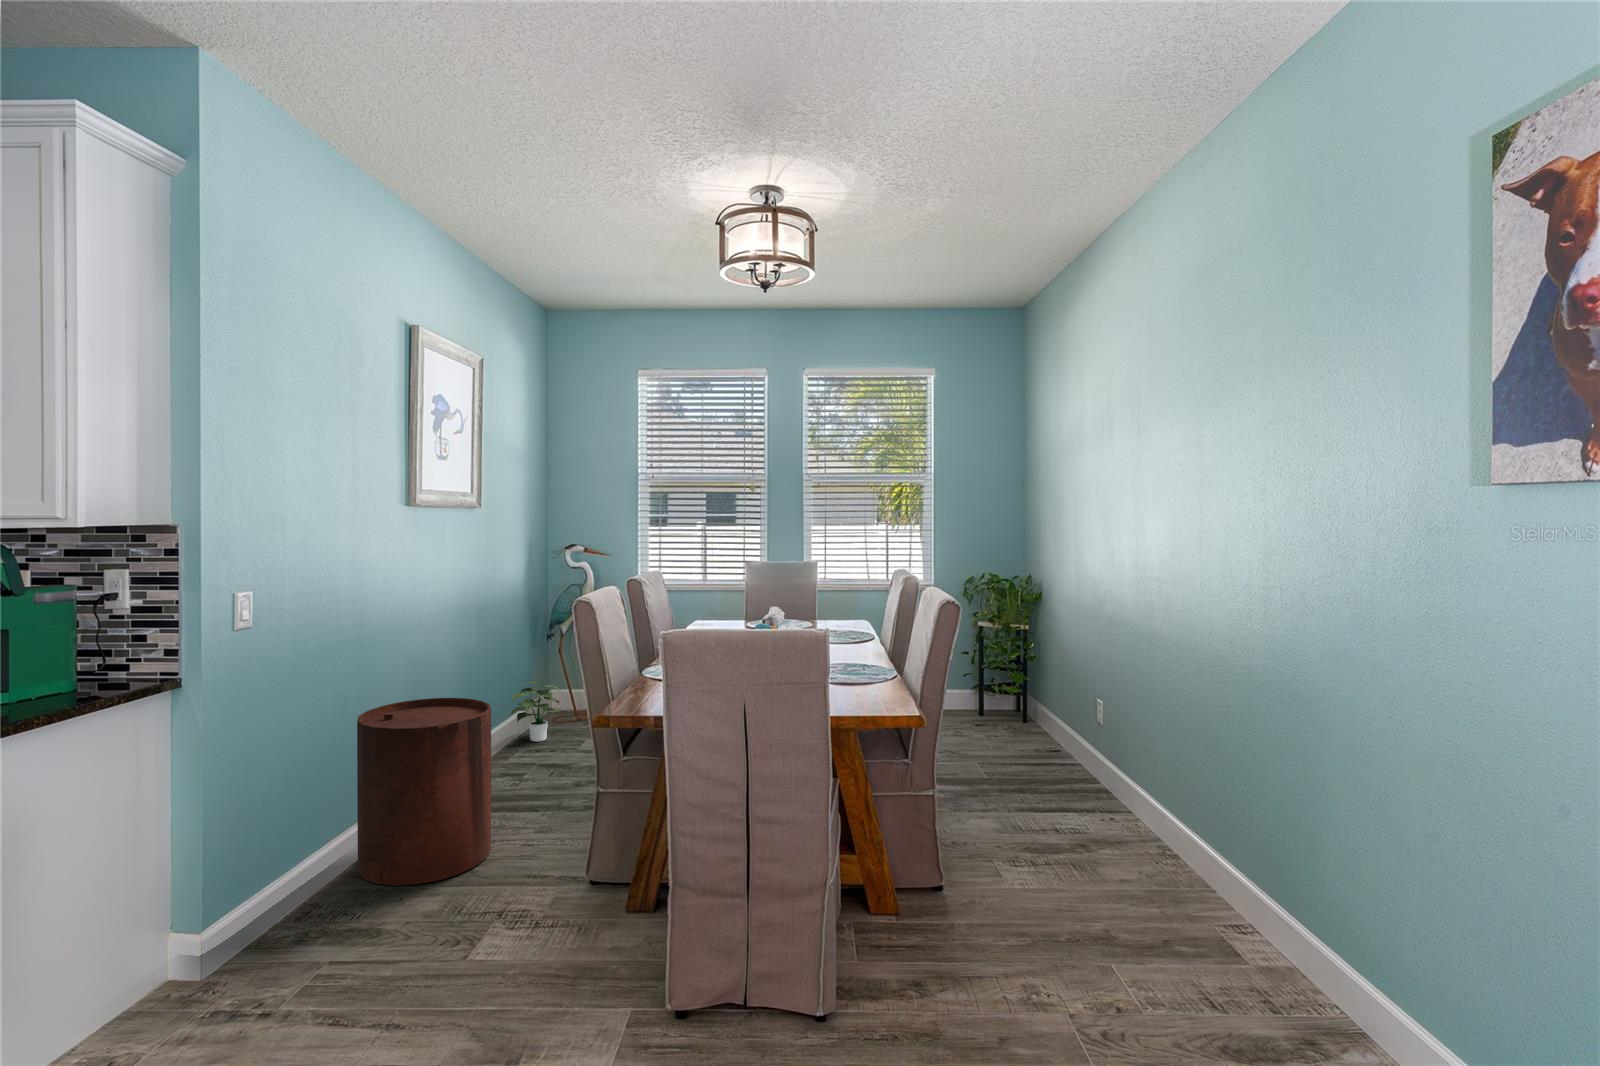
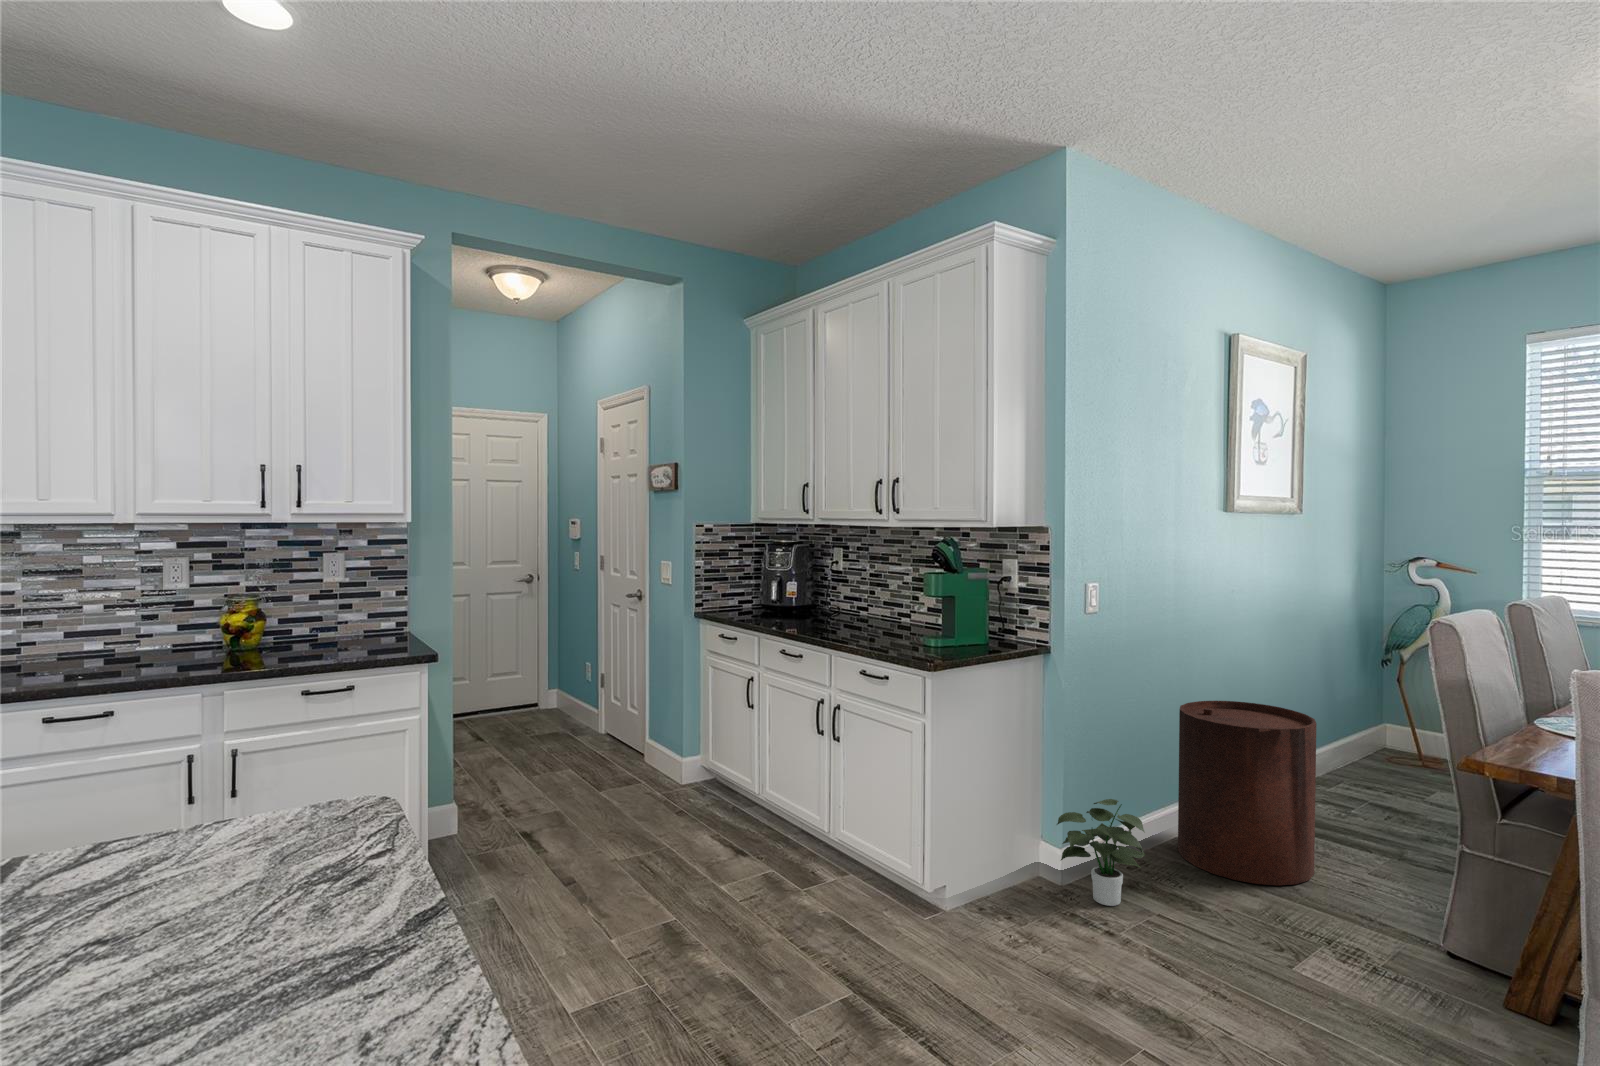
potted plant: present [511,681,560,742] -> present [1057,799,1146,906]

